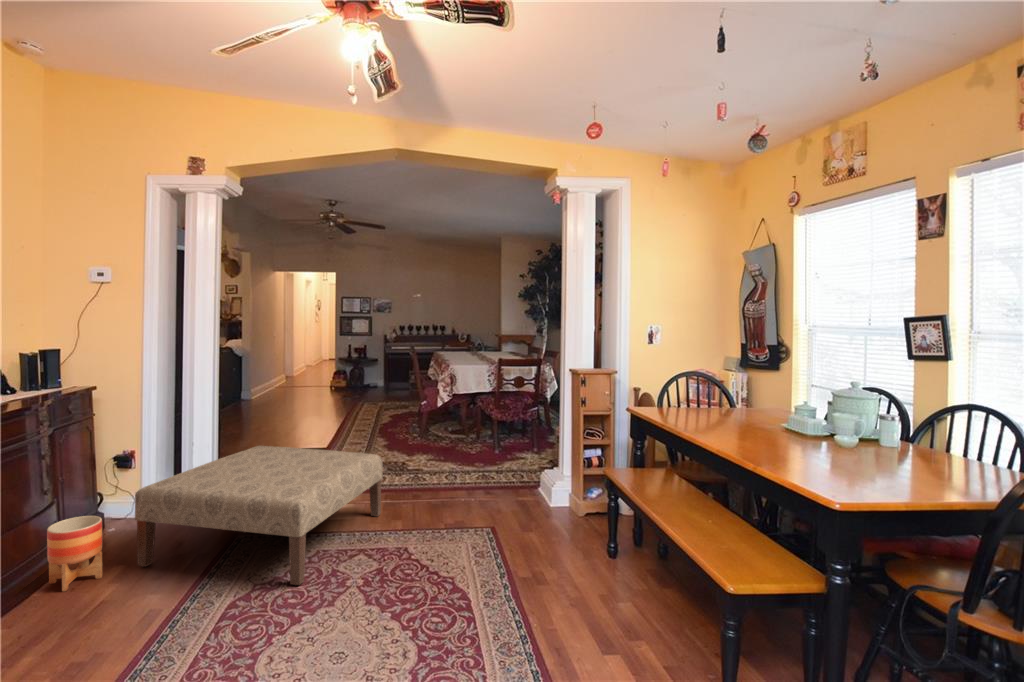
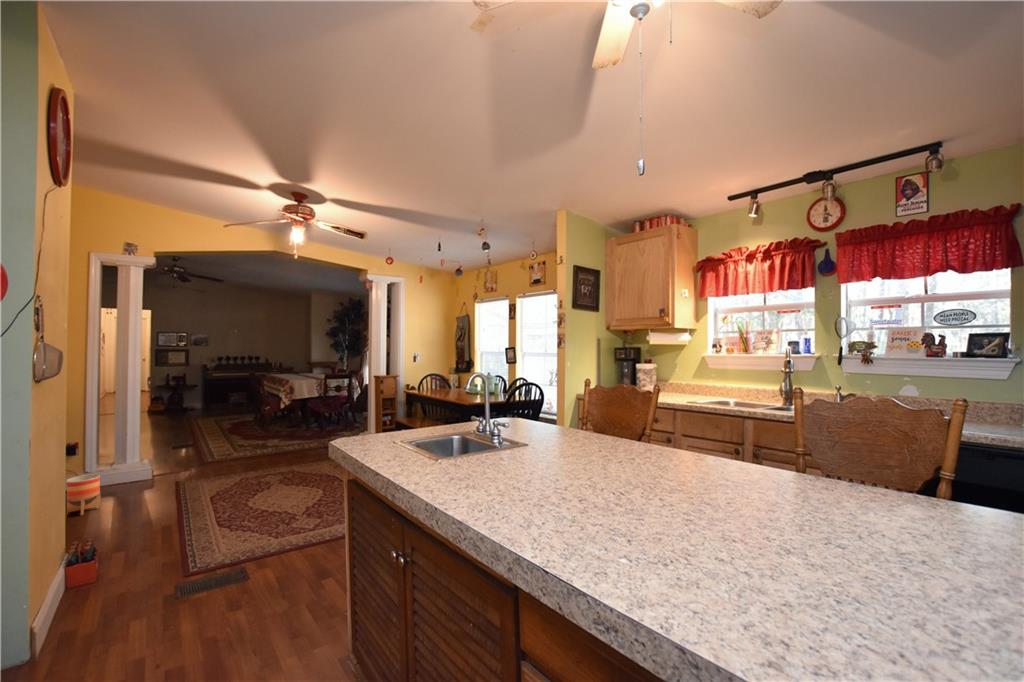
ottoman: present [135,446,383,585] -> none [120,430,266,501]

